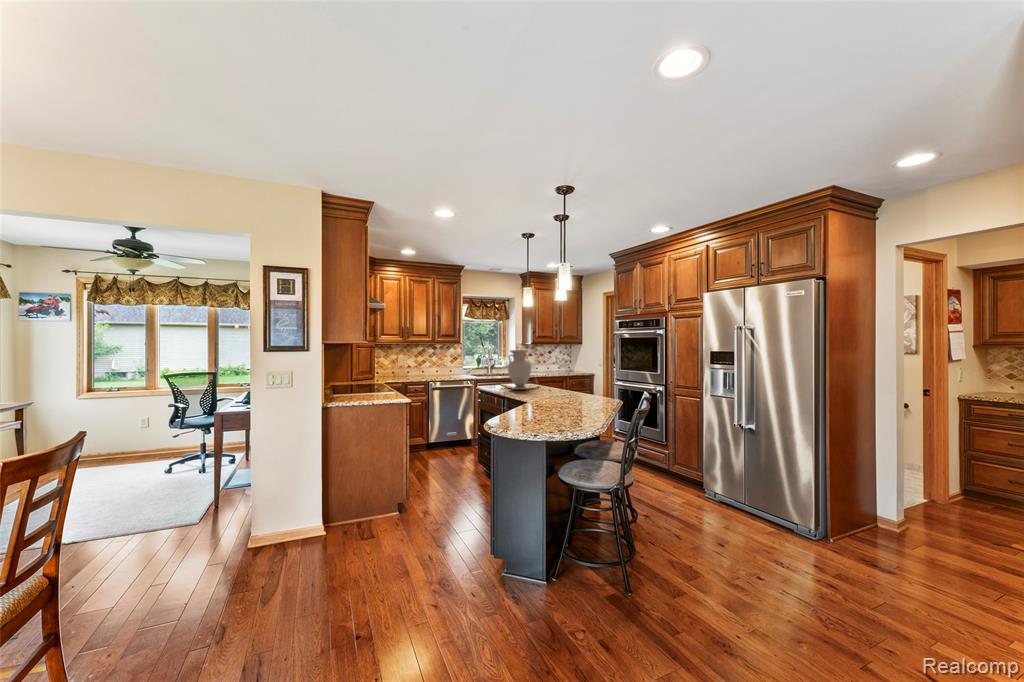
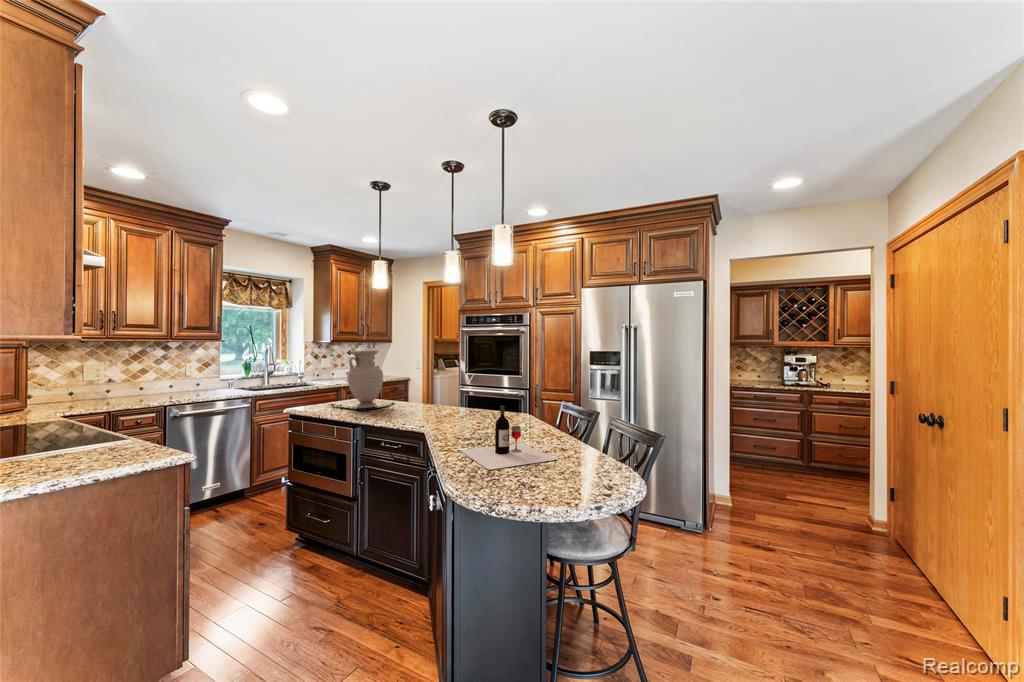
wine bottle: none [515,386,567,423] -> present [461,406,557,470]

